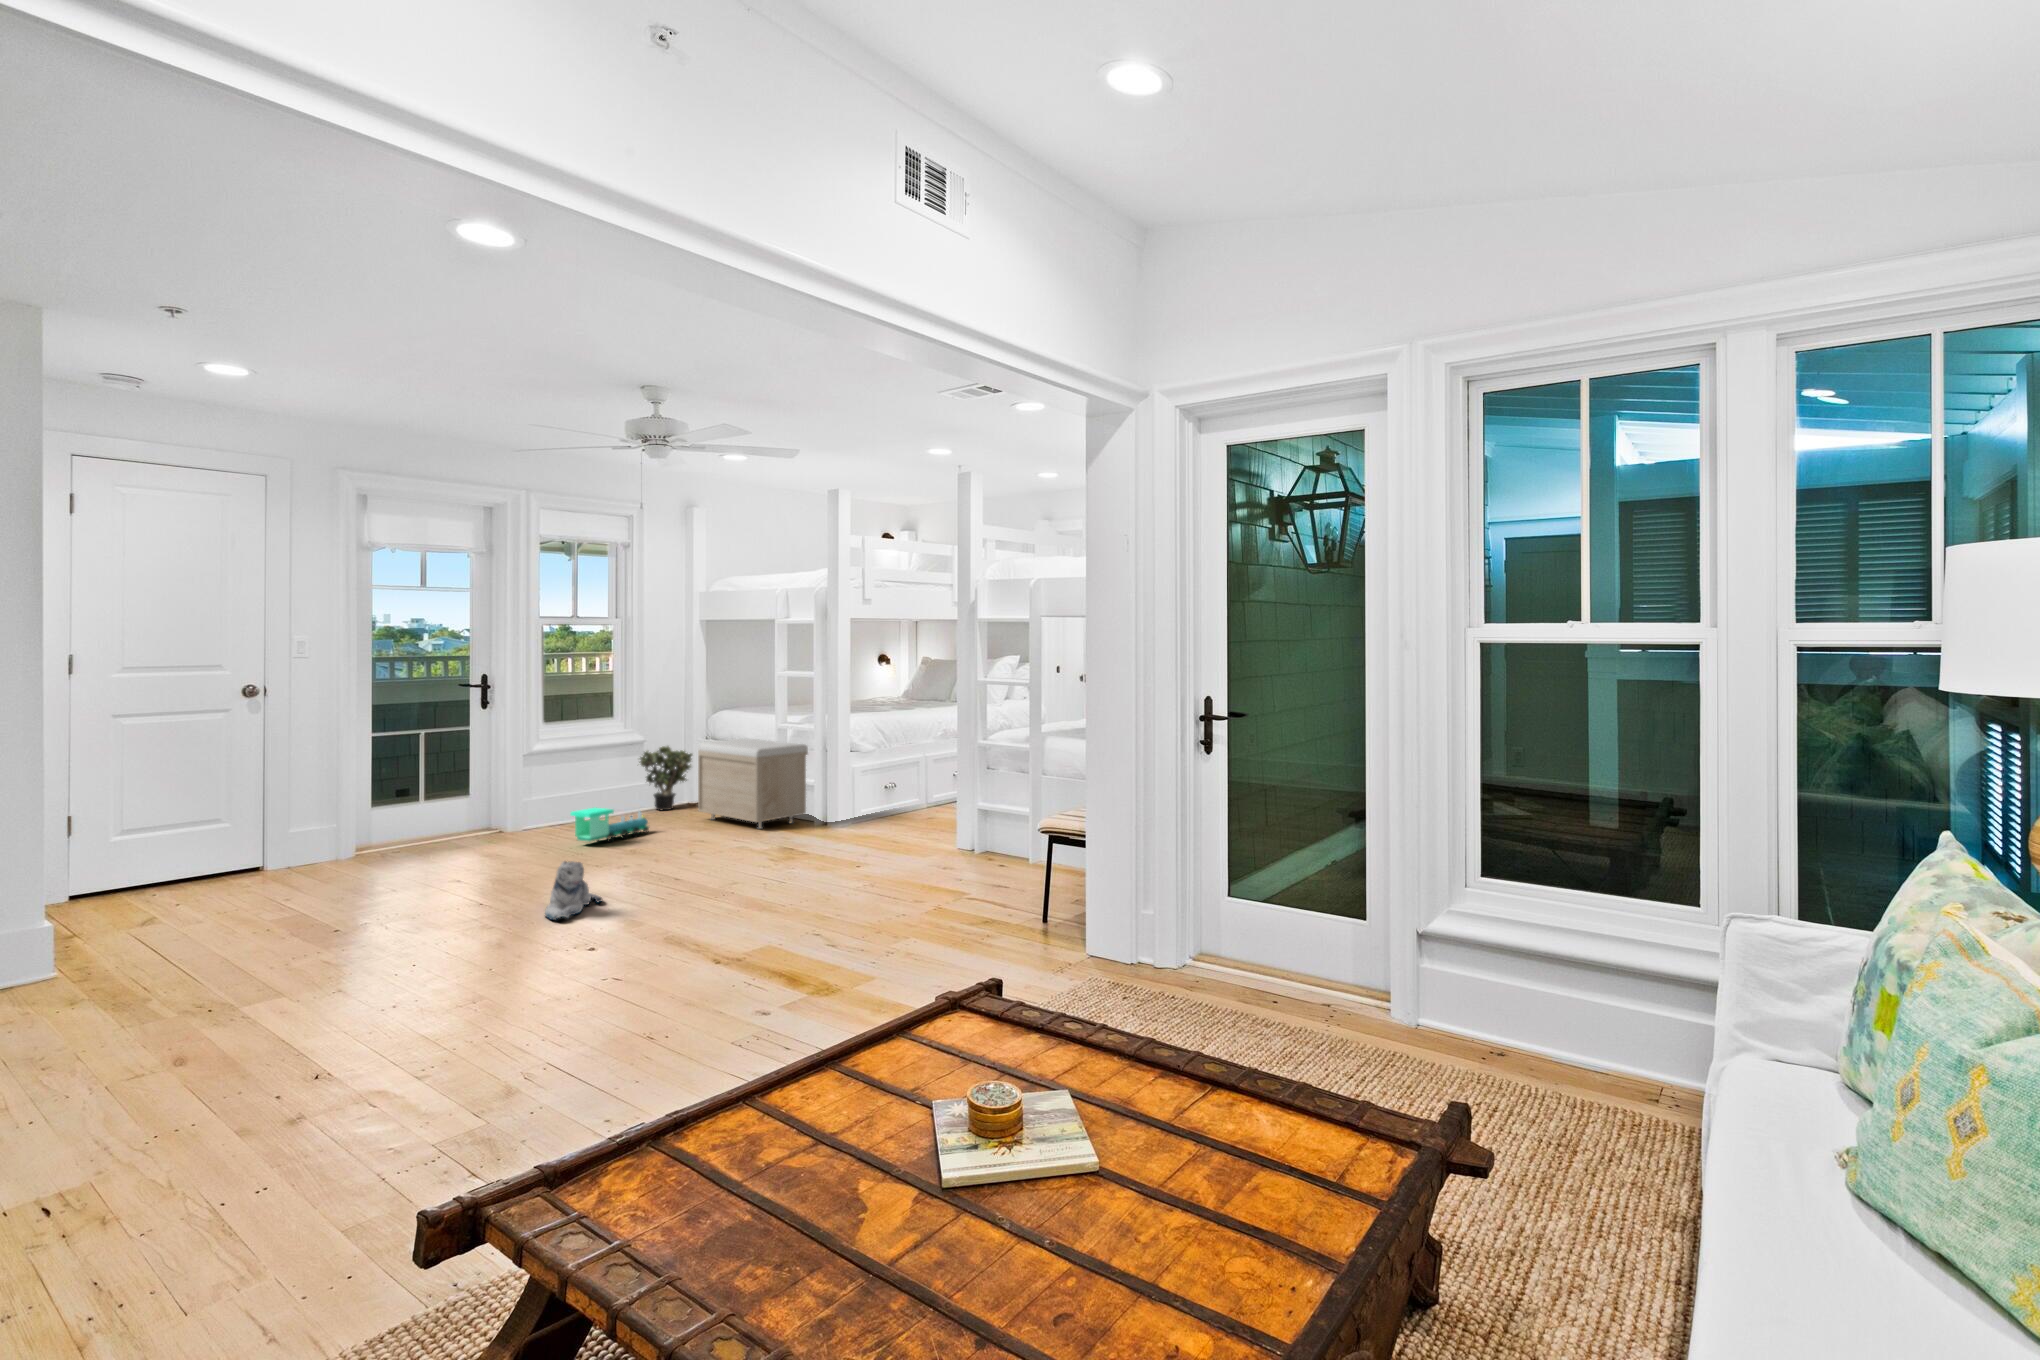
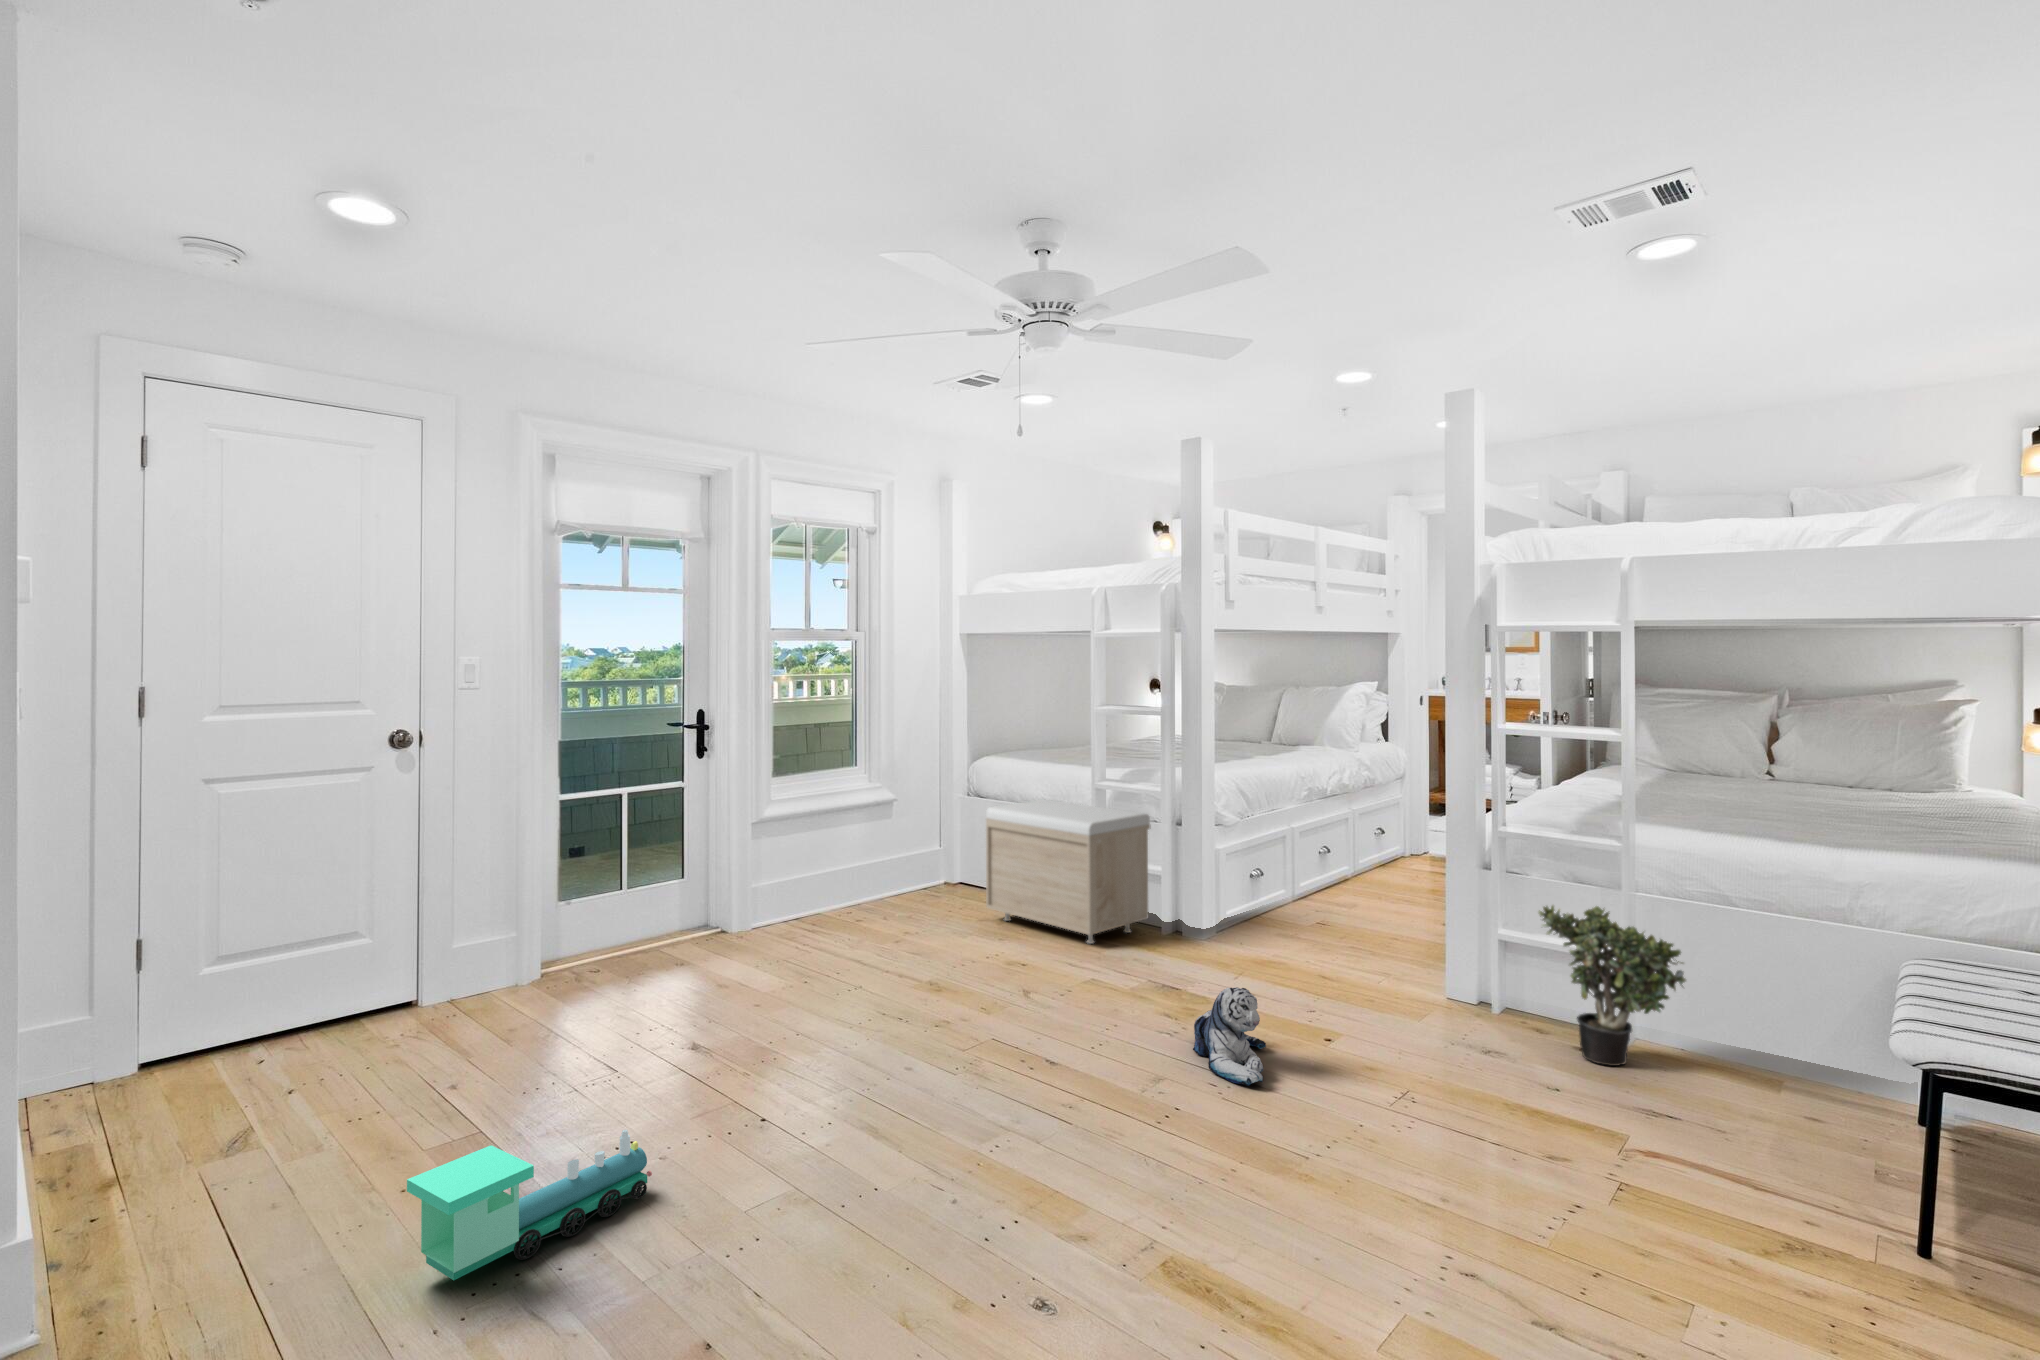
potted plant: present [639,746,692,810] -> present [1538,906,1686,1066]
toy train: present [570,808,649,842] -> present [407,1130,652,1280]
plush toy: present [545,861,602,920] -> present [1193,987,1266,1086]

